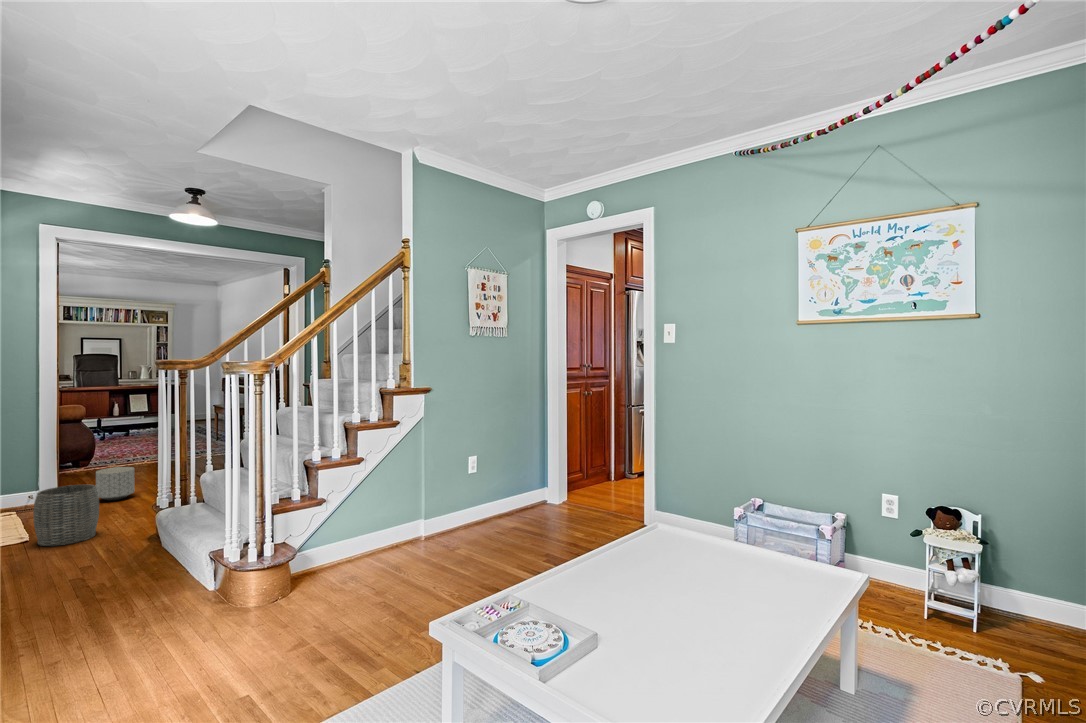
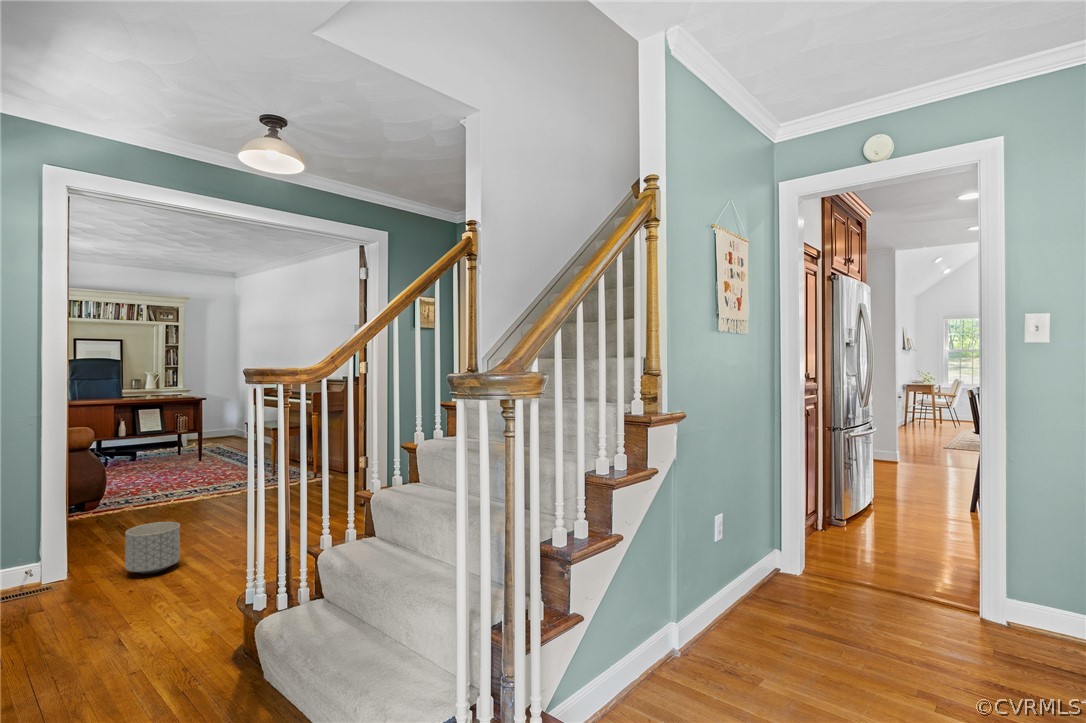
woven basket: present [33,485,99,546] -> none [45,570,151,687]

